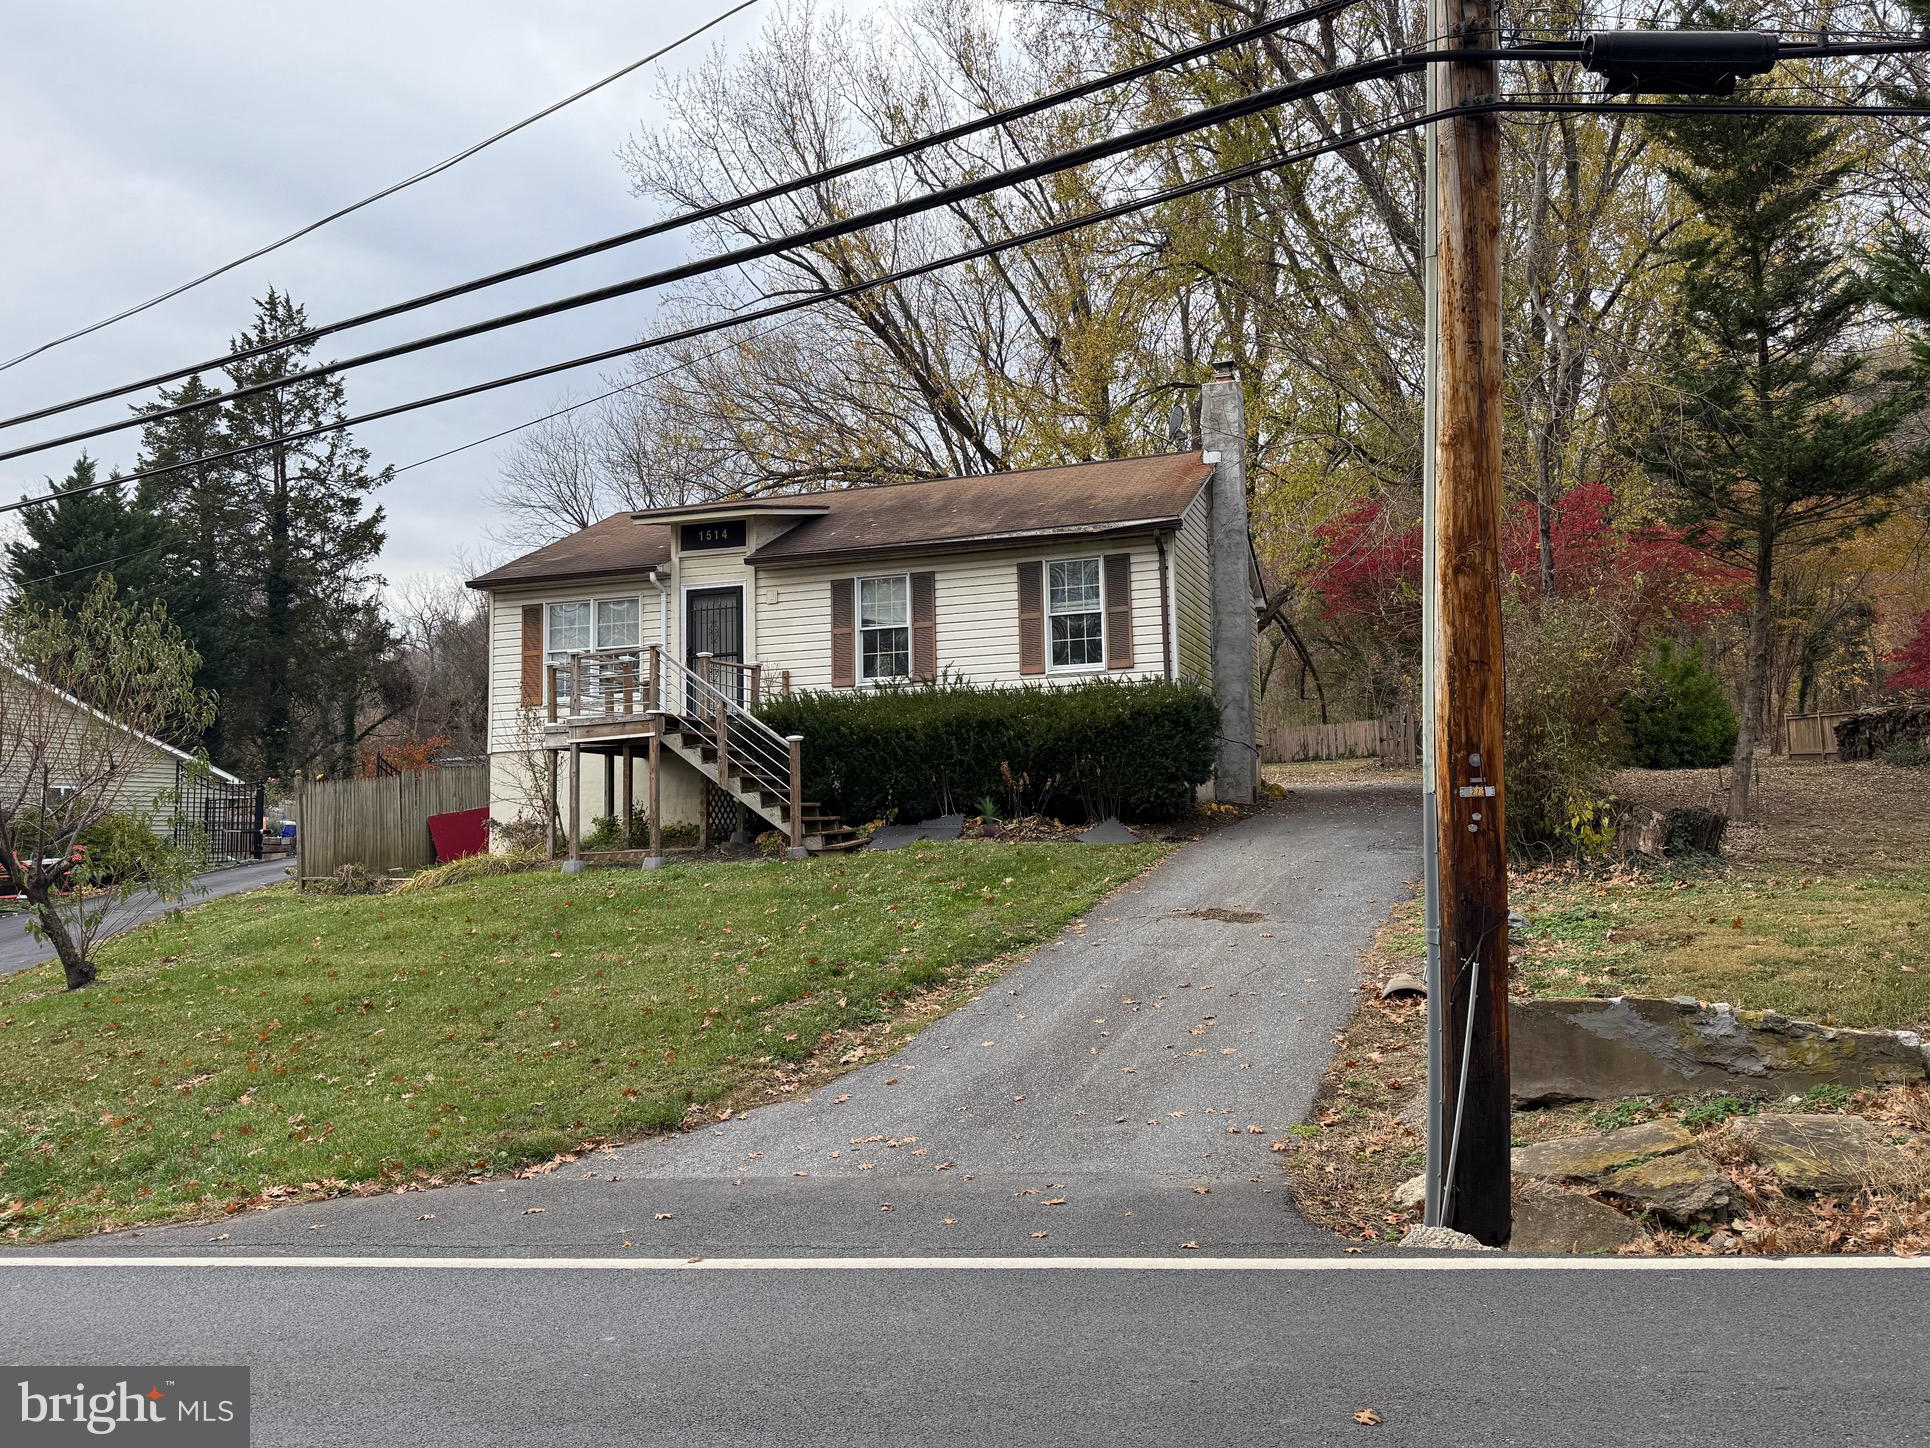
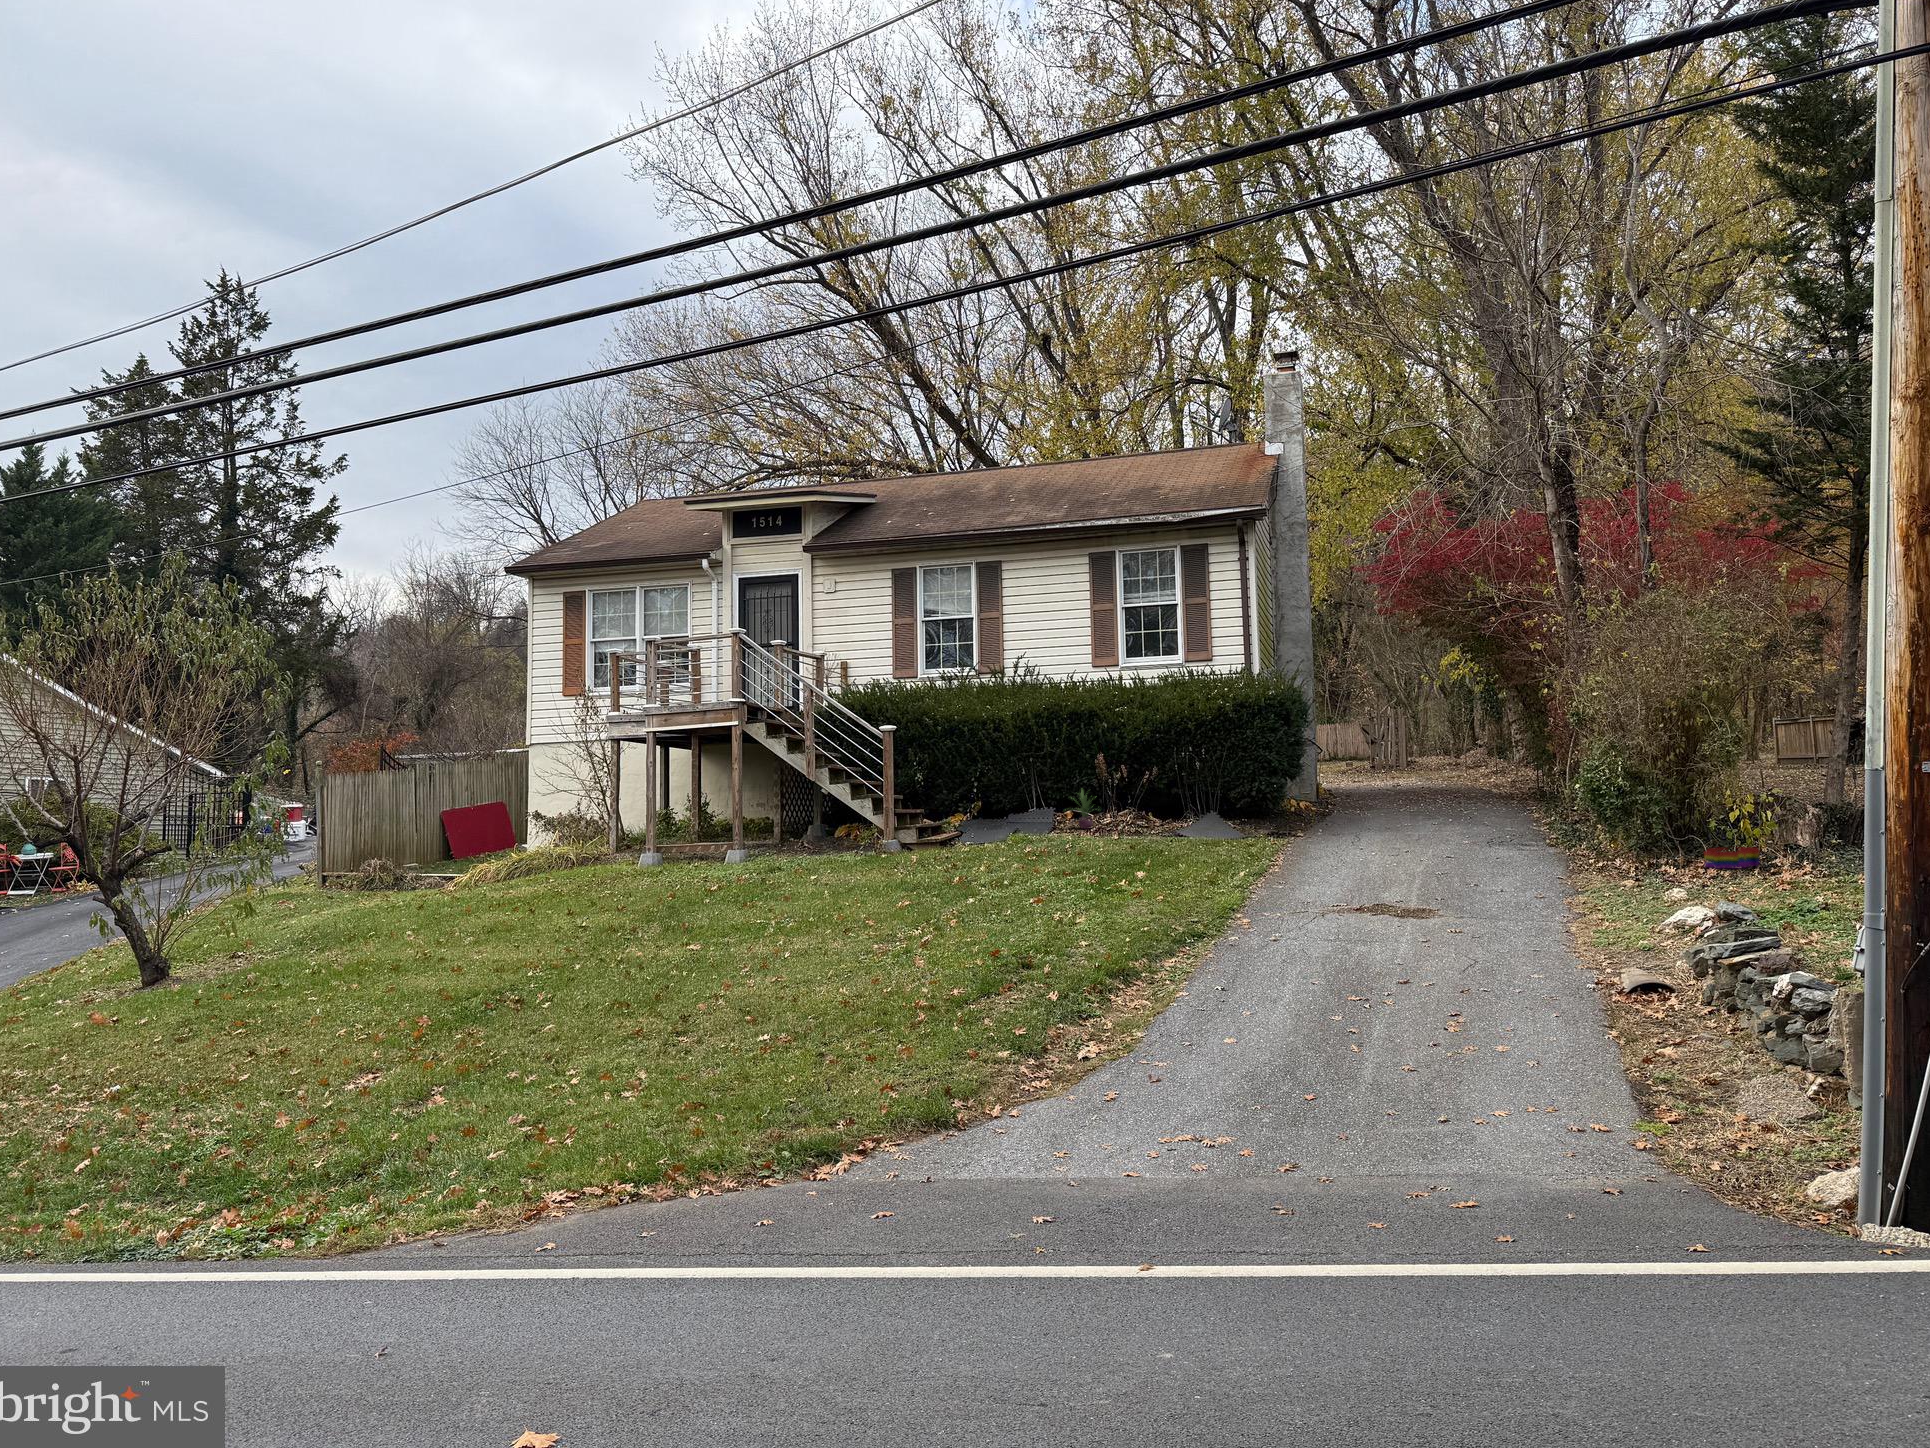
storage bin: none [1536,854,1590,876] -> present [1704,847,1760,868]

